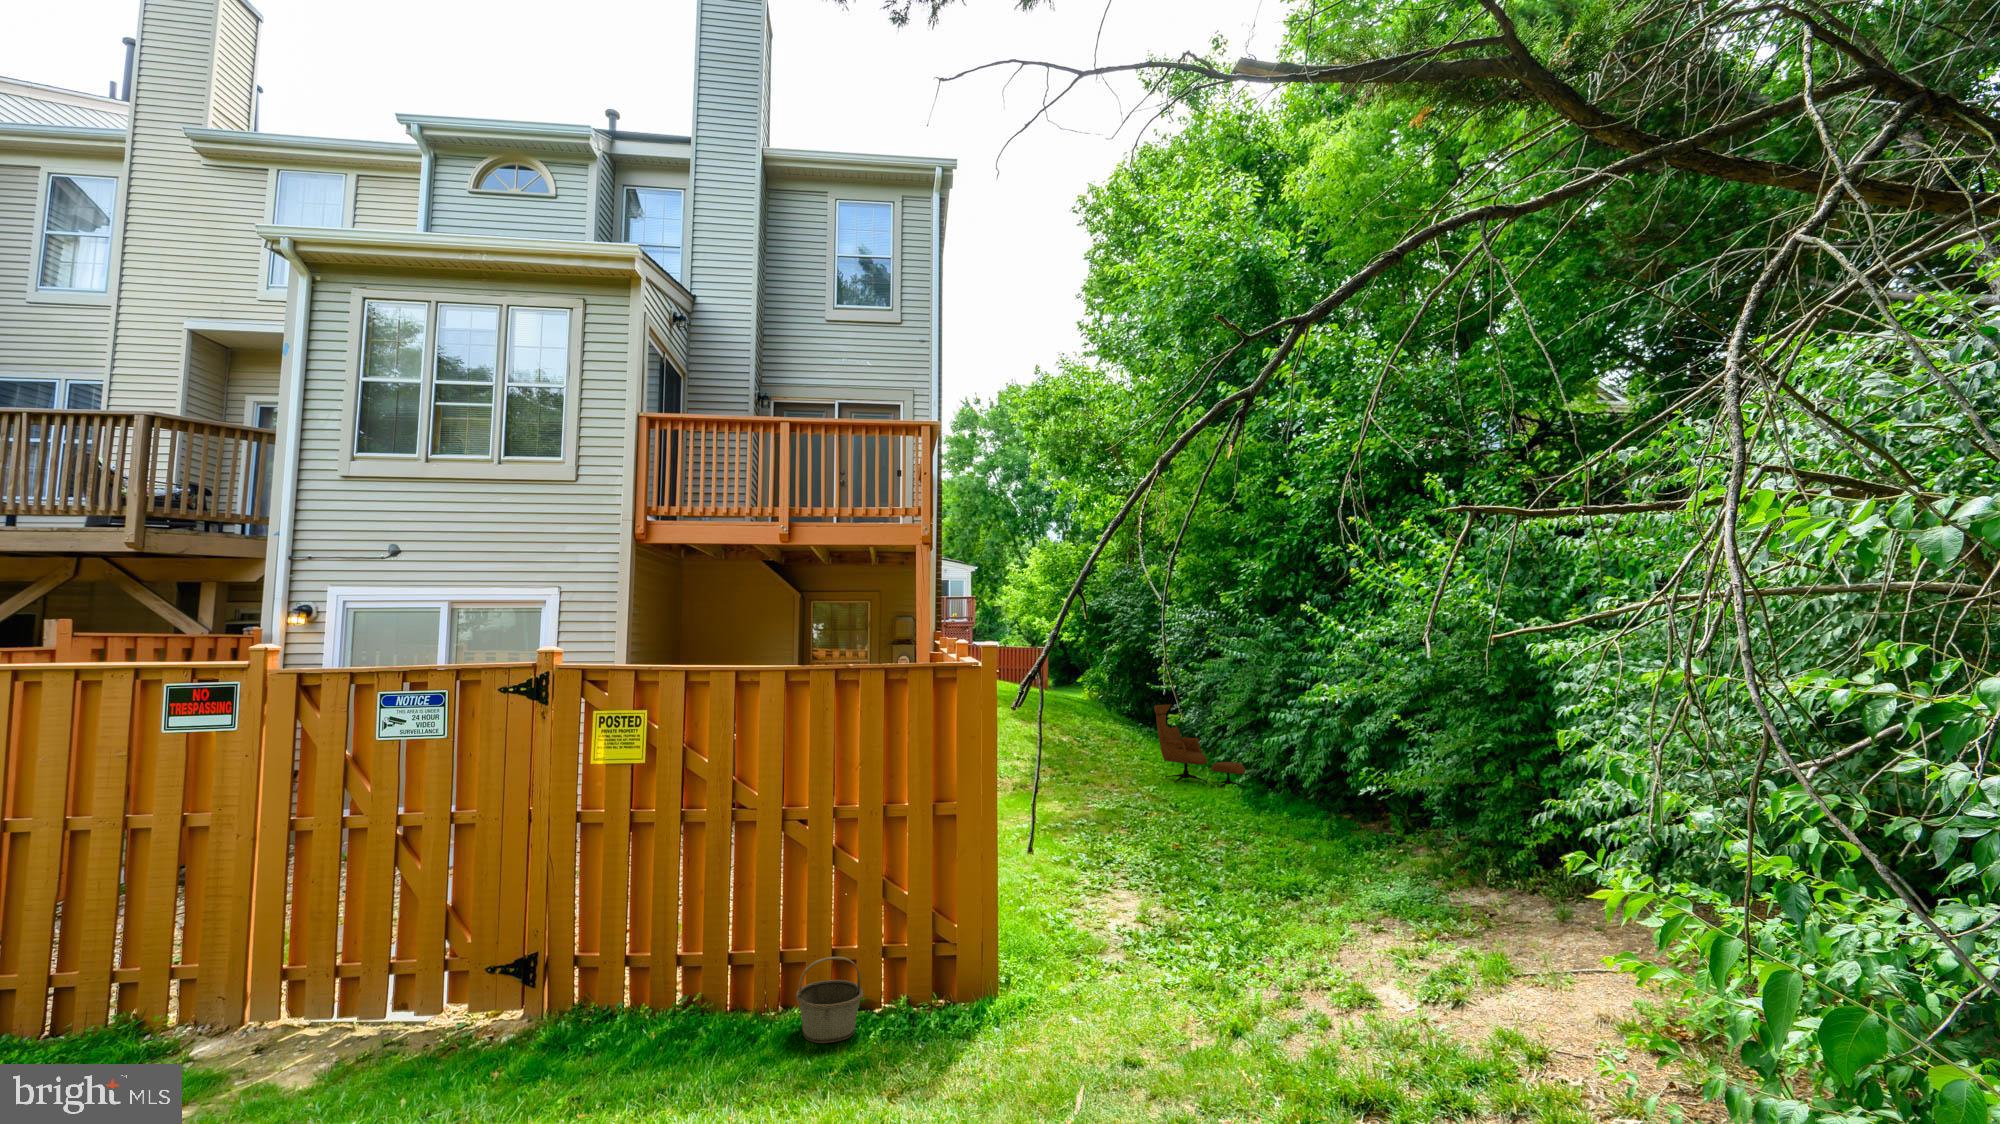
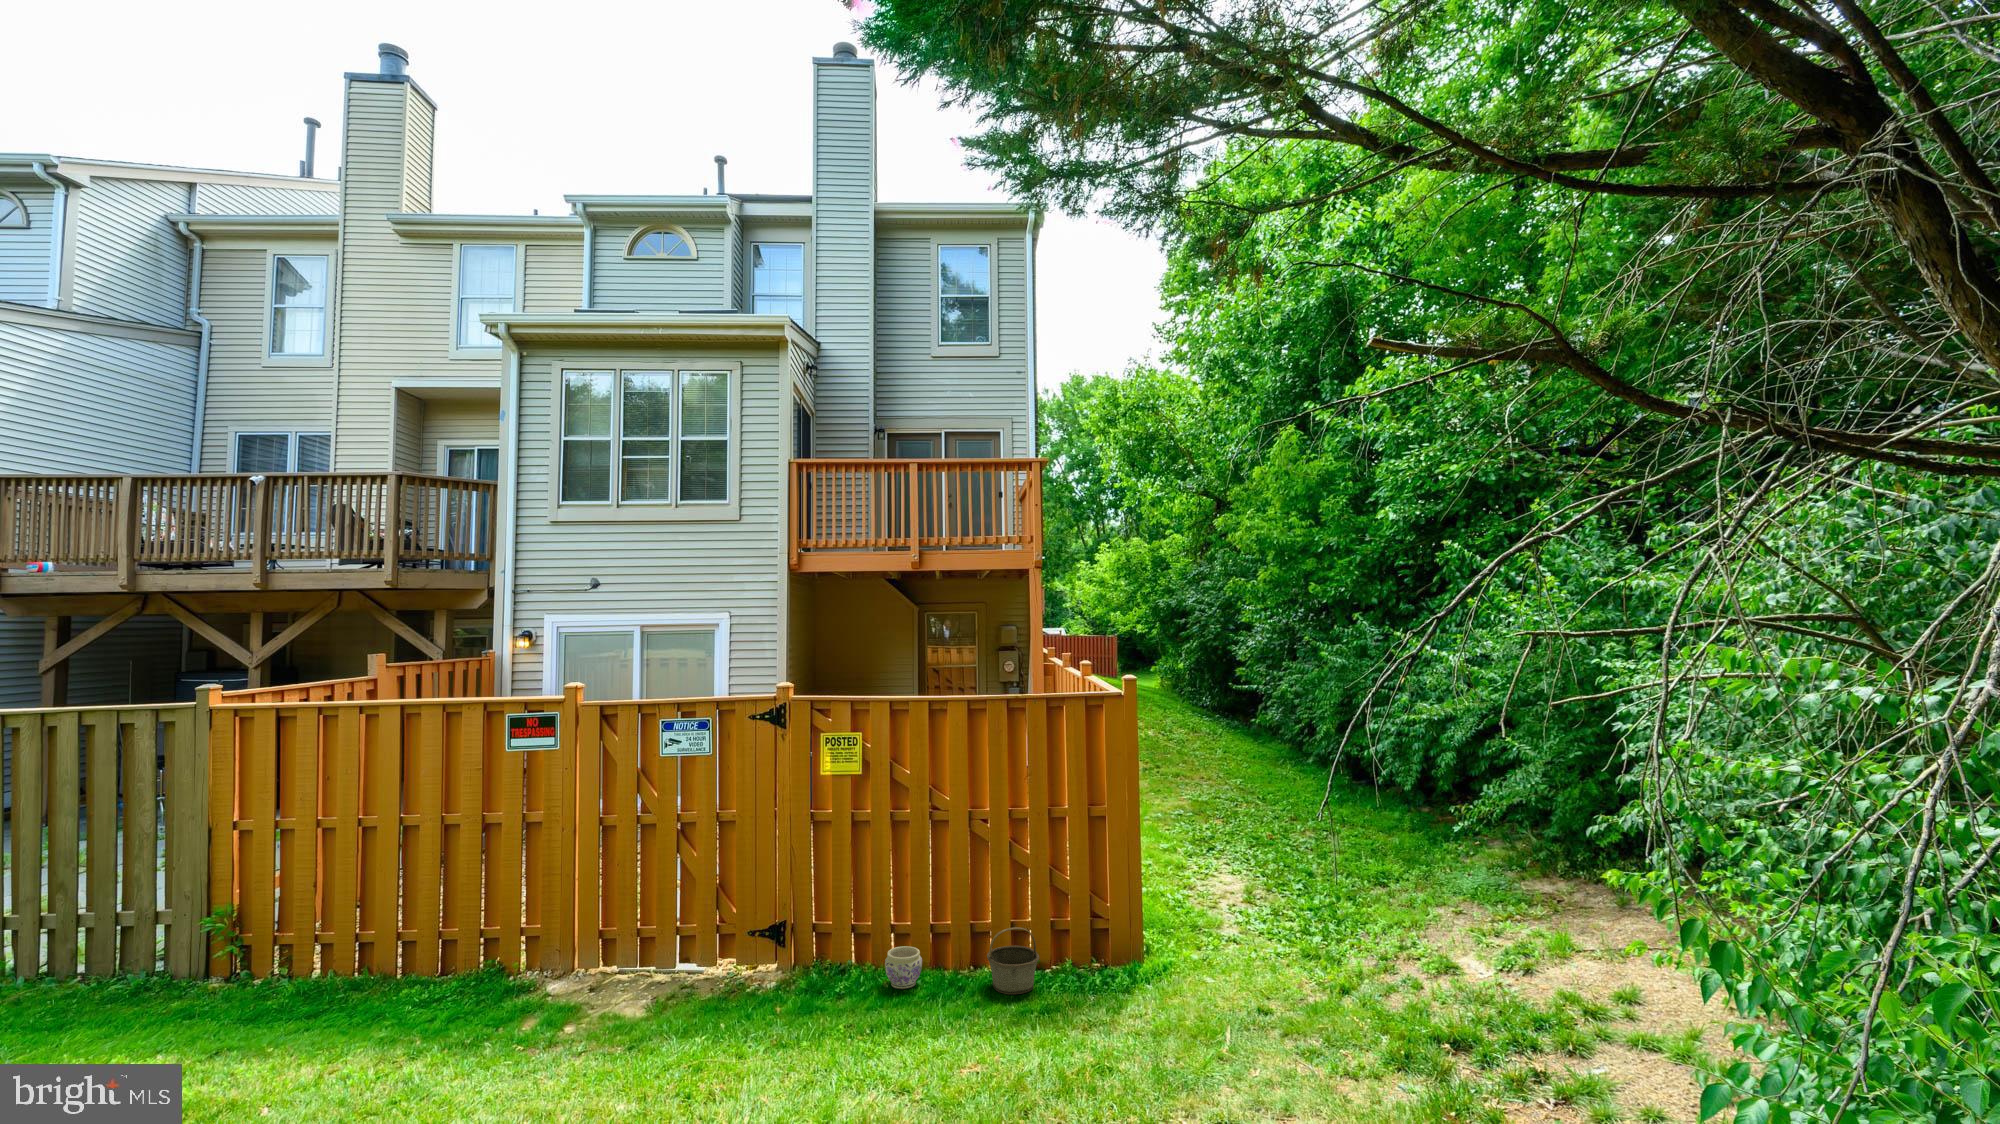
lounge chair: present [1154,705,1245,788] -> none [1241,701,1328,778]
planter: none [662,983,713,1040] -> present [885,946,922,989]

